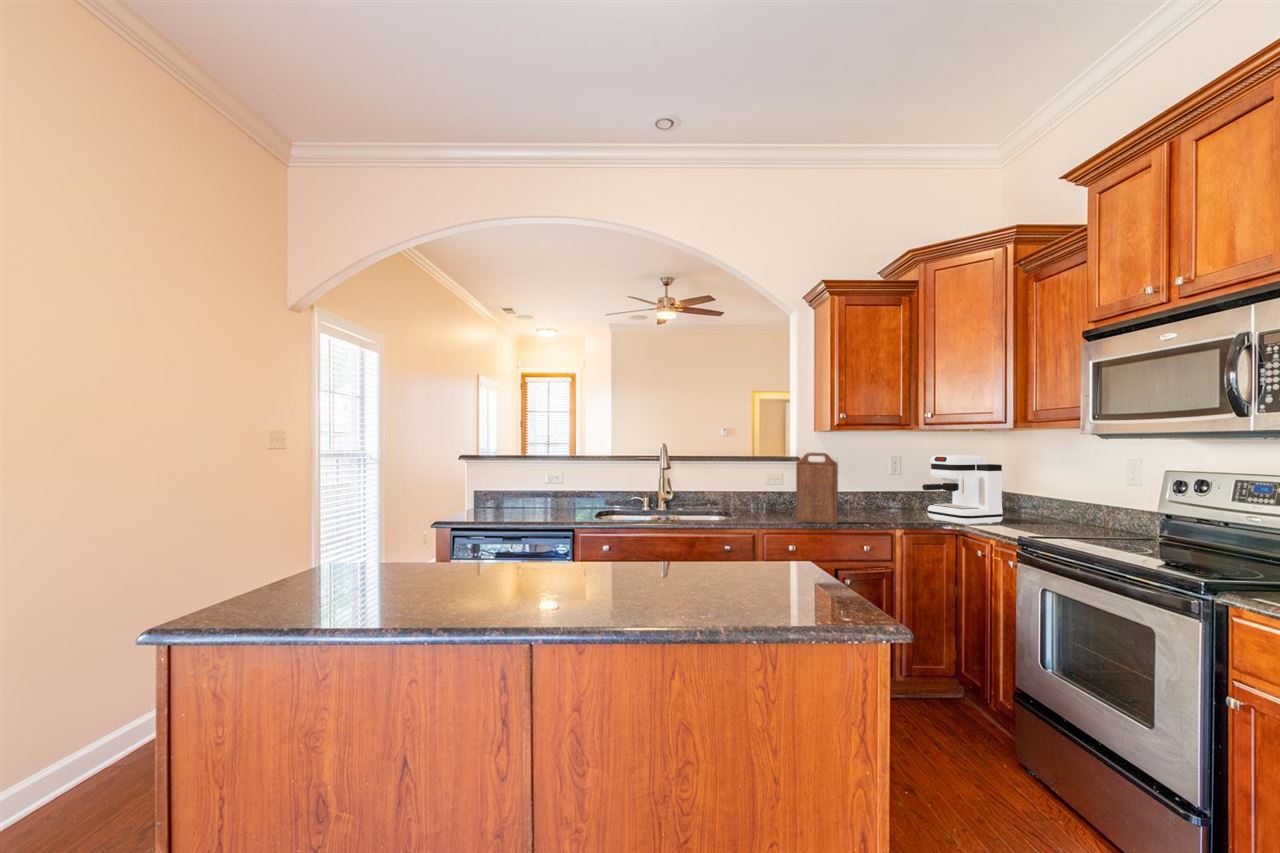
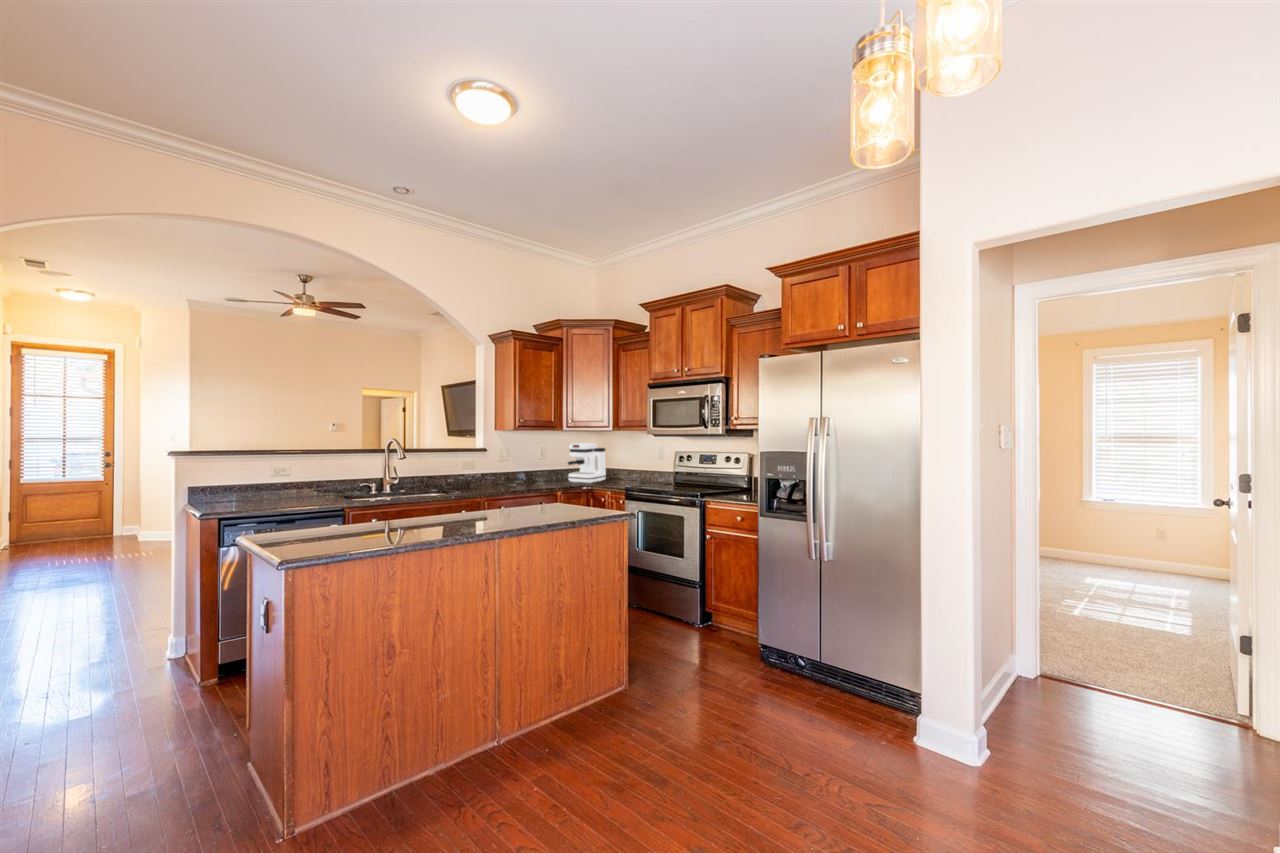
cutting board: present [796,452,838,524] -> none [498,446,525,490]

